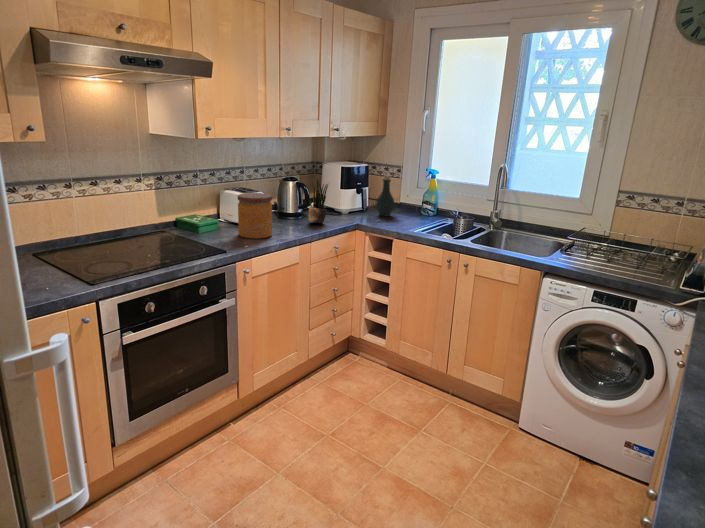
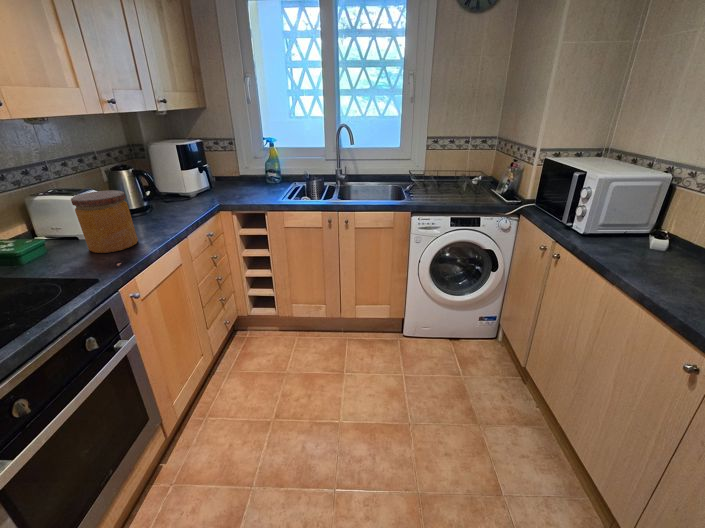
bottle: present [377,175,394,216] -> none [222,150,241,192]
potted plant: present [308,180,328,223] -> none [158,163,184,213]

